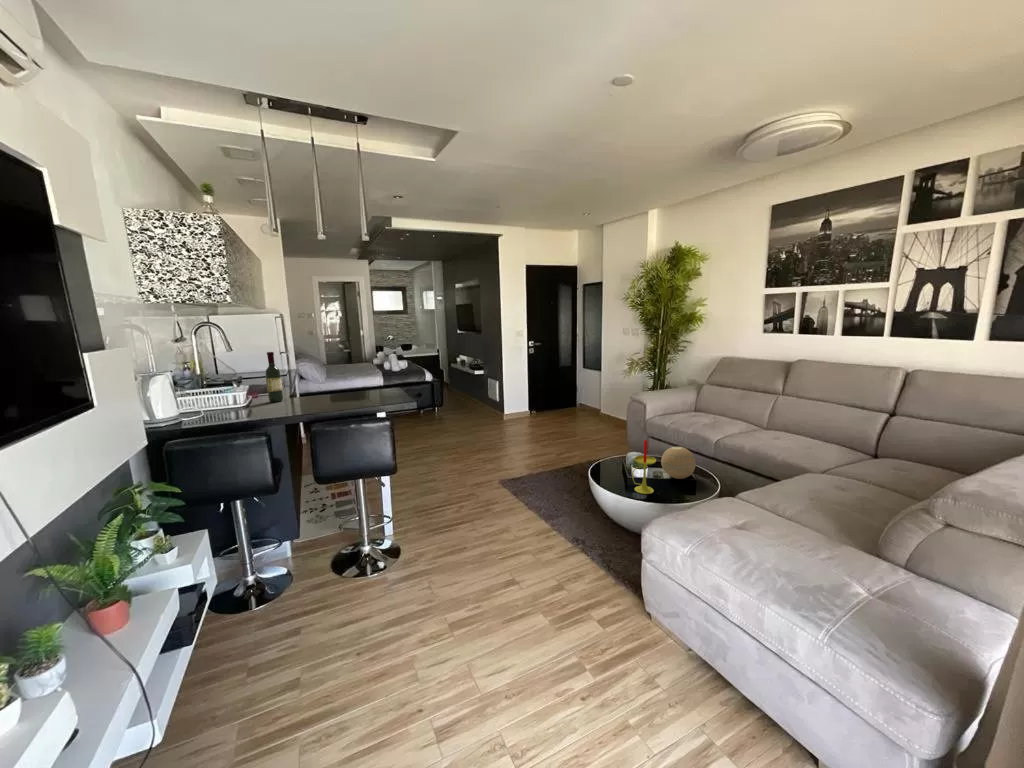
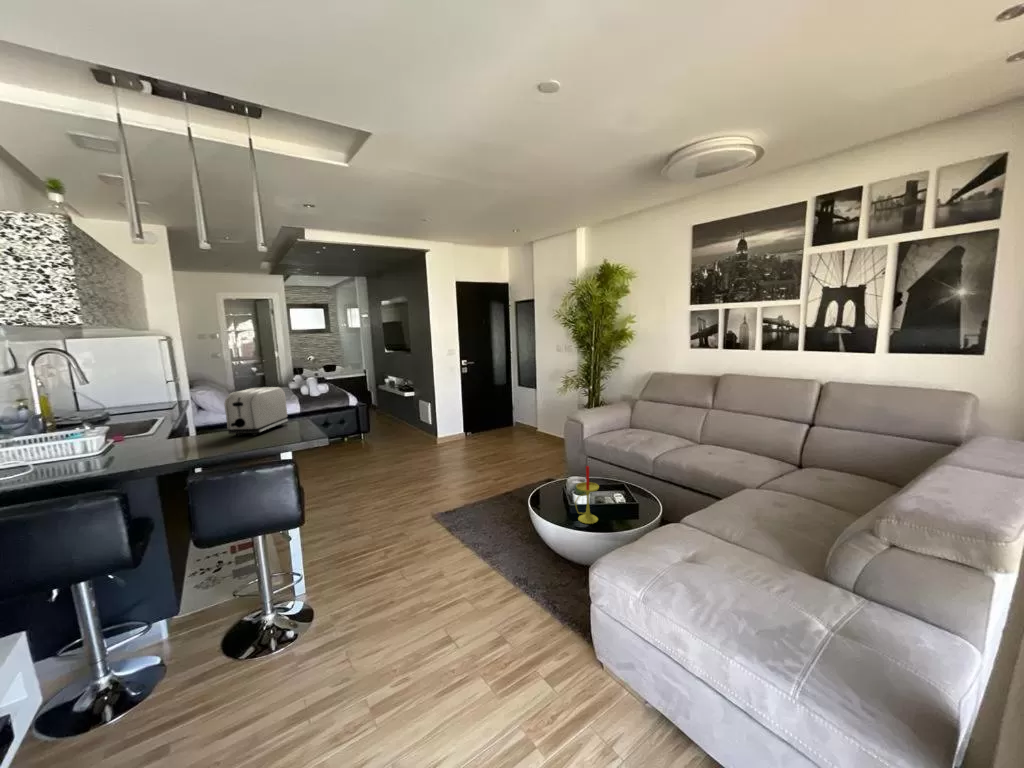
wine bottle: present [265,352,283,402] -> none [131,384,157,446]
toaster: none [334,358,381,398] -> present [224,387,288,436]
decorative orb: present [661,447,696,479] -> none [604,469,638,503]

